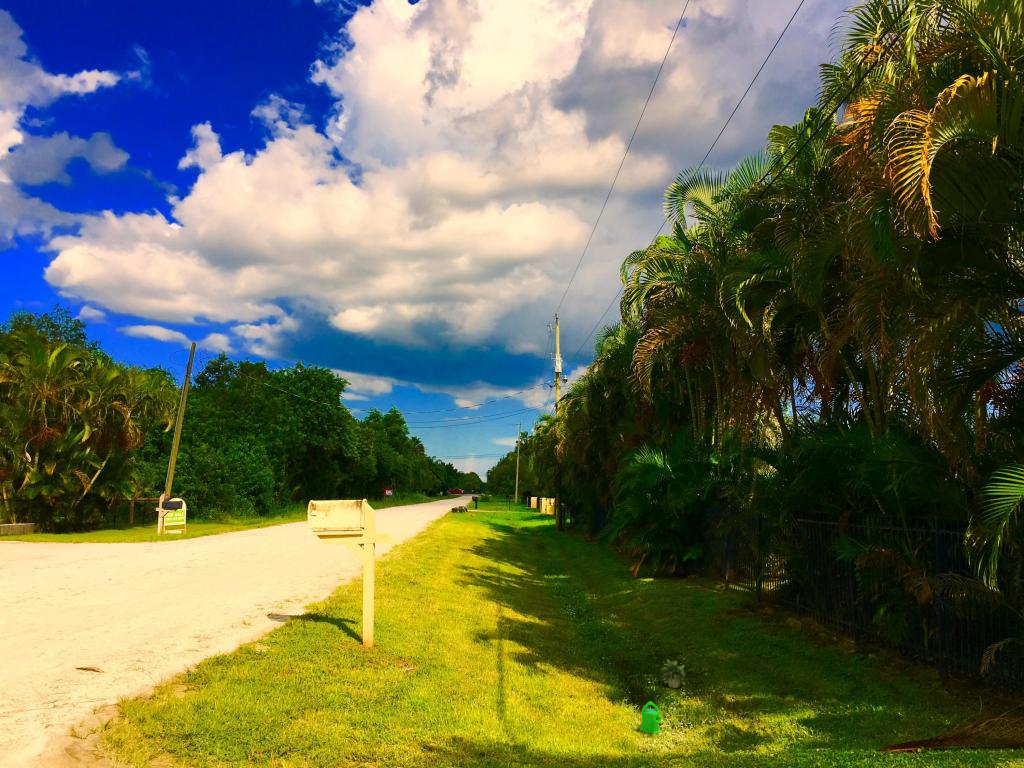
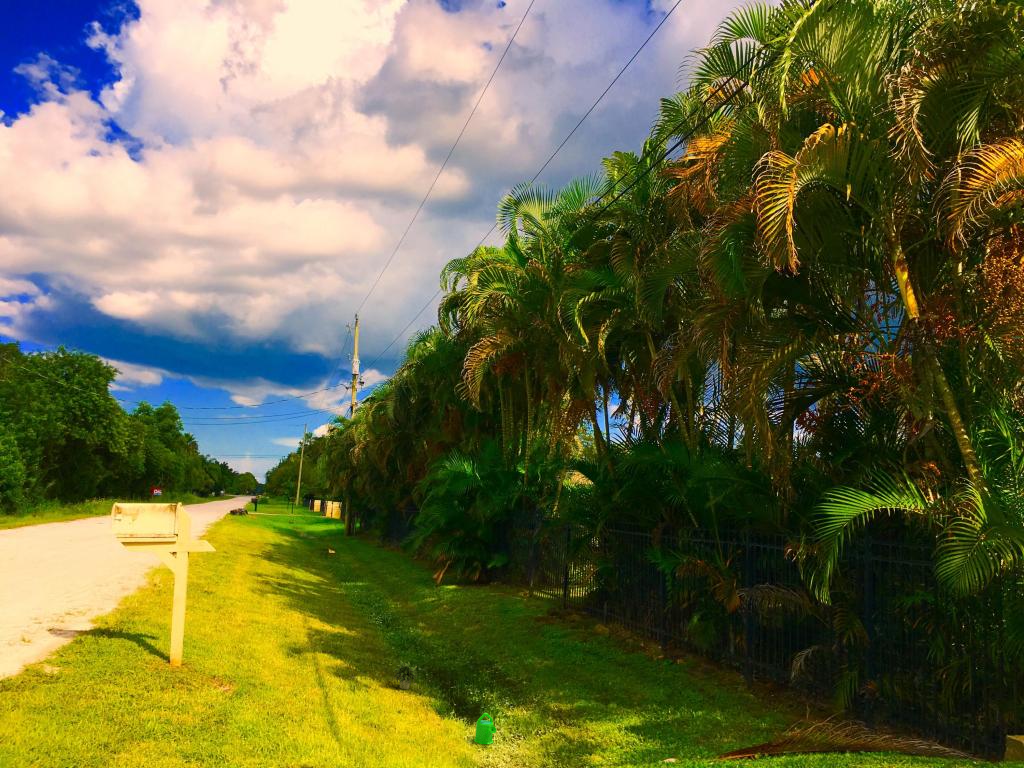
potted plant: present [662,659,686,688] -> present [393,661,417,689]

